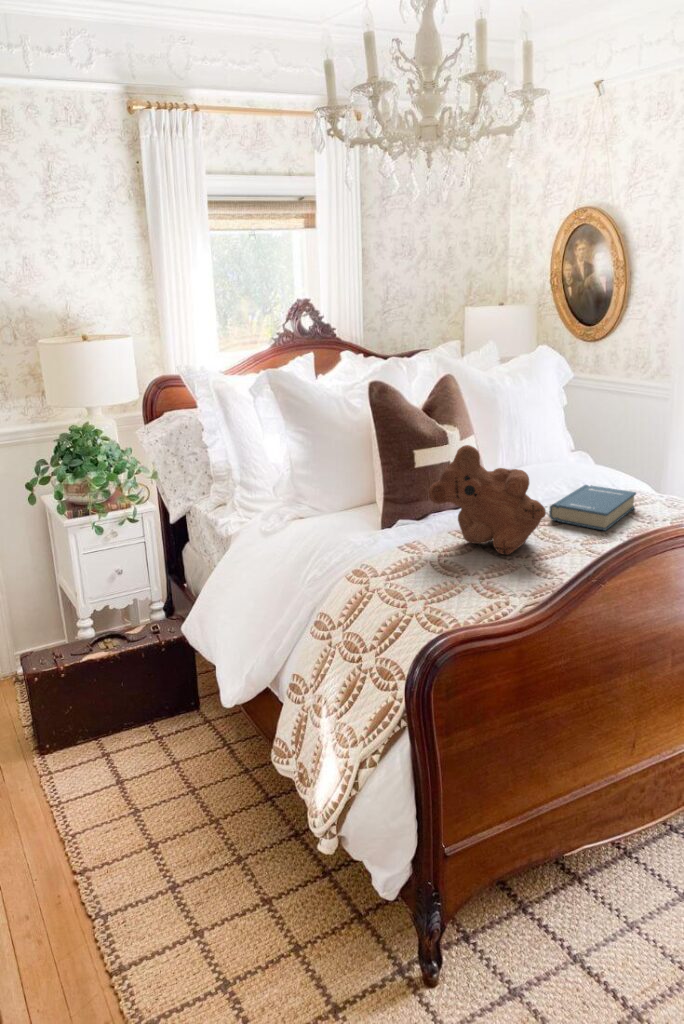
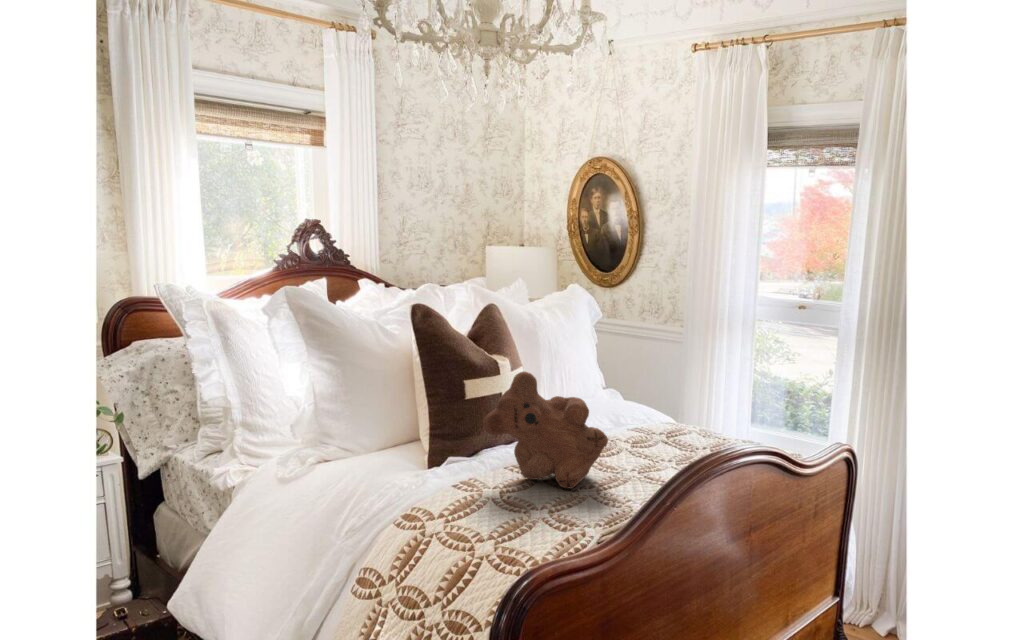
hardback book: present [549,485,636,531] -> none [603,419,682,462]

